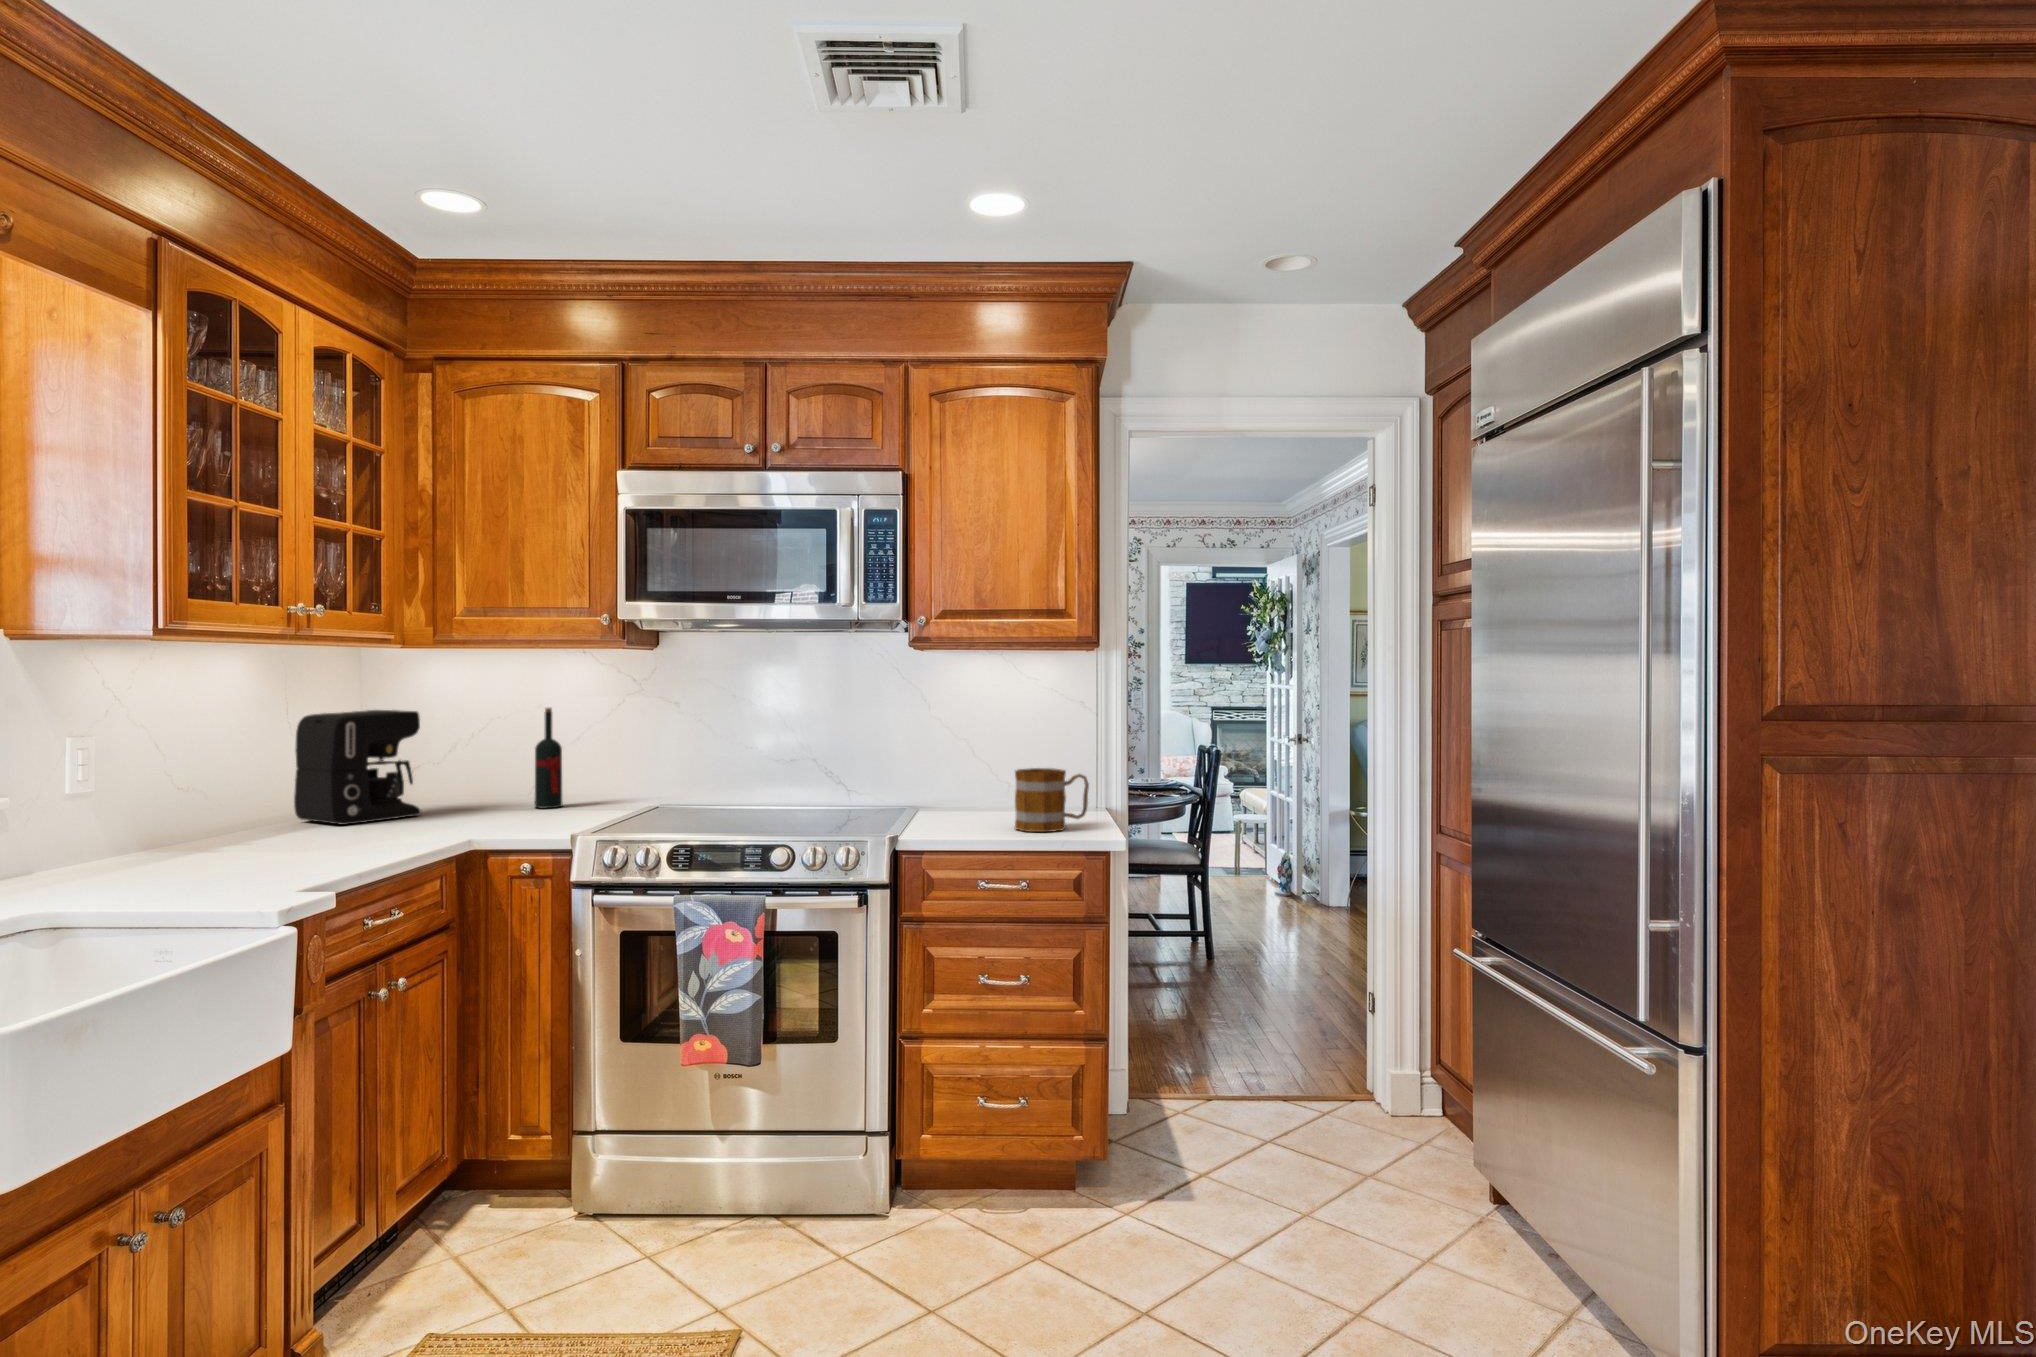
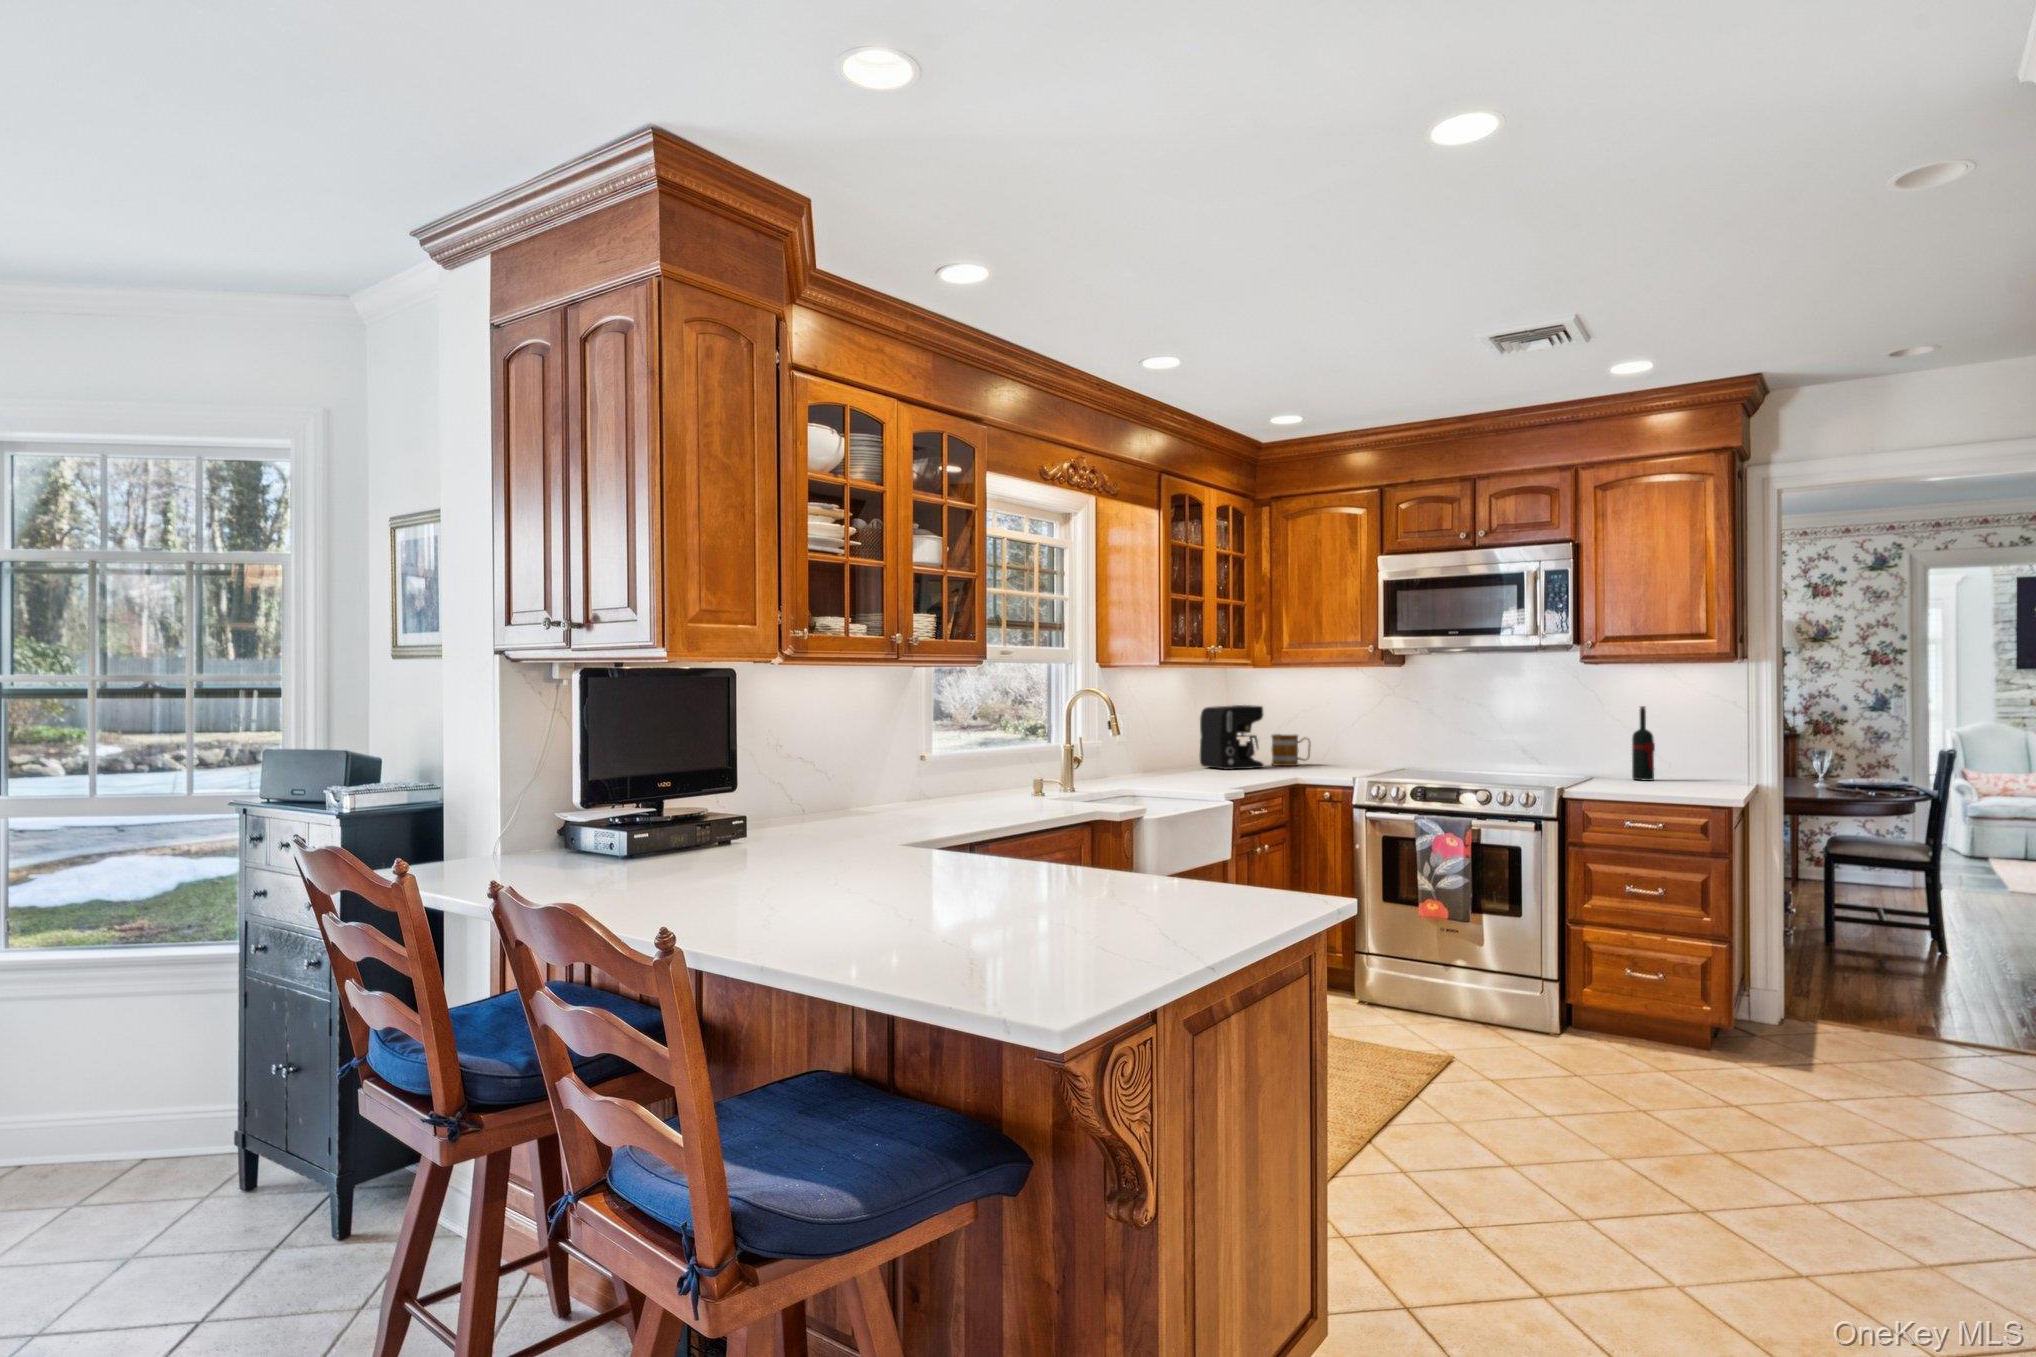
wine bottle: present [535,708,562,808] -> present [1632,706,1655,781]
mug: present [1015,768,1089,832] -> present [1271,734,1311,766]

